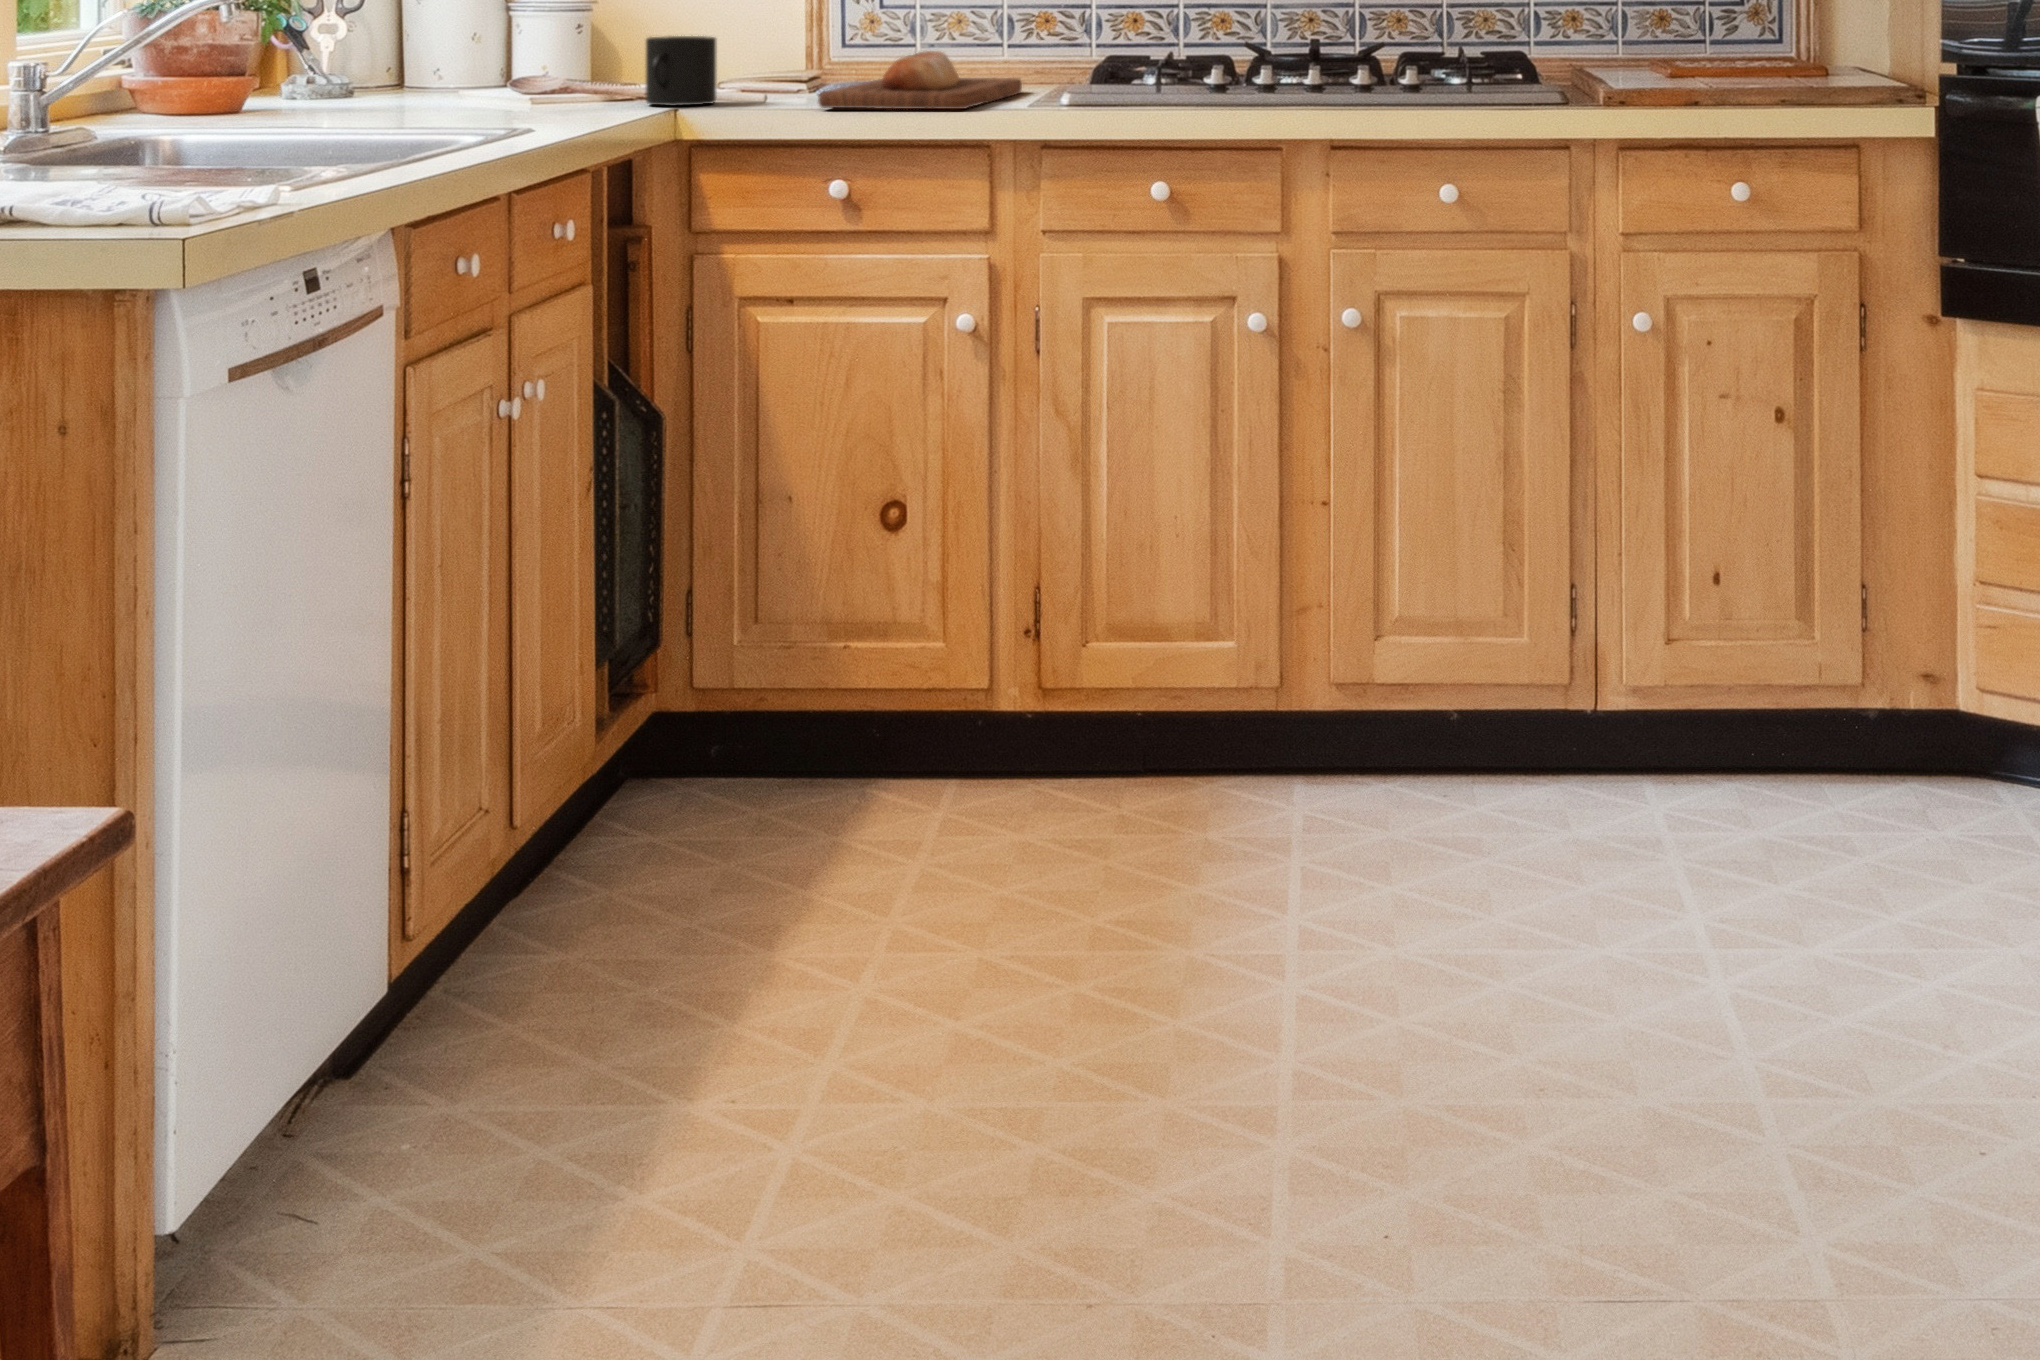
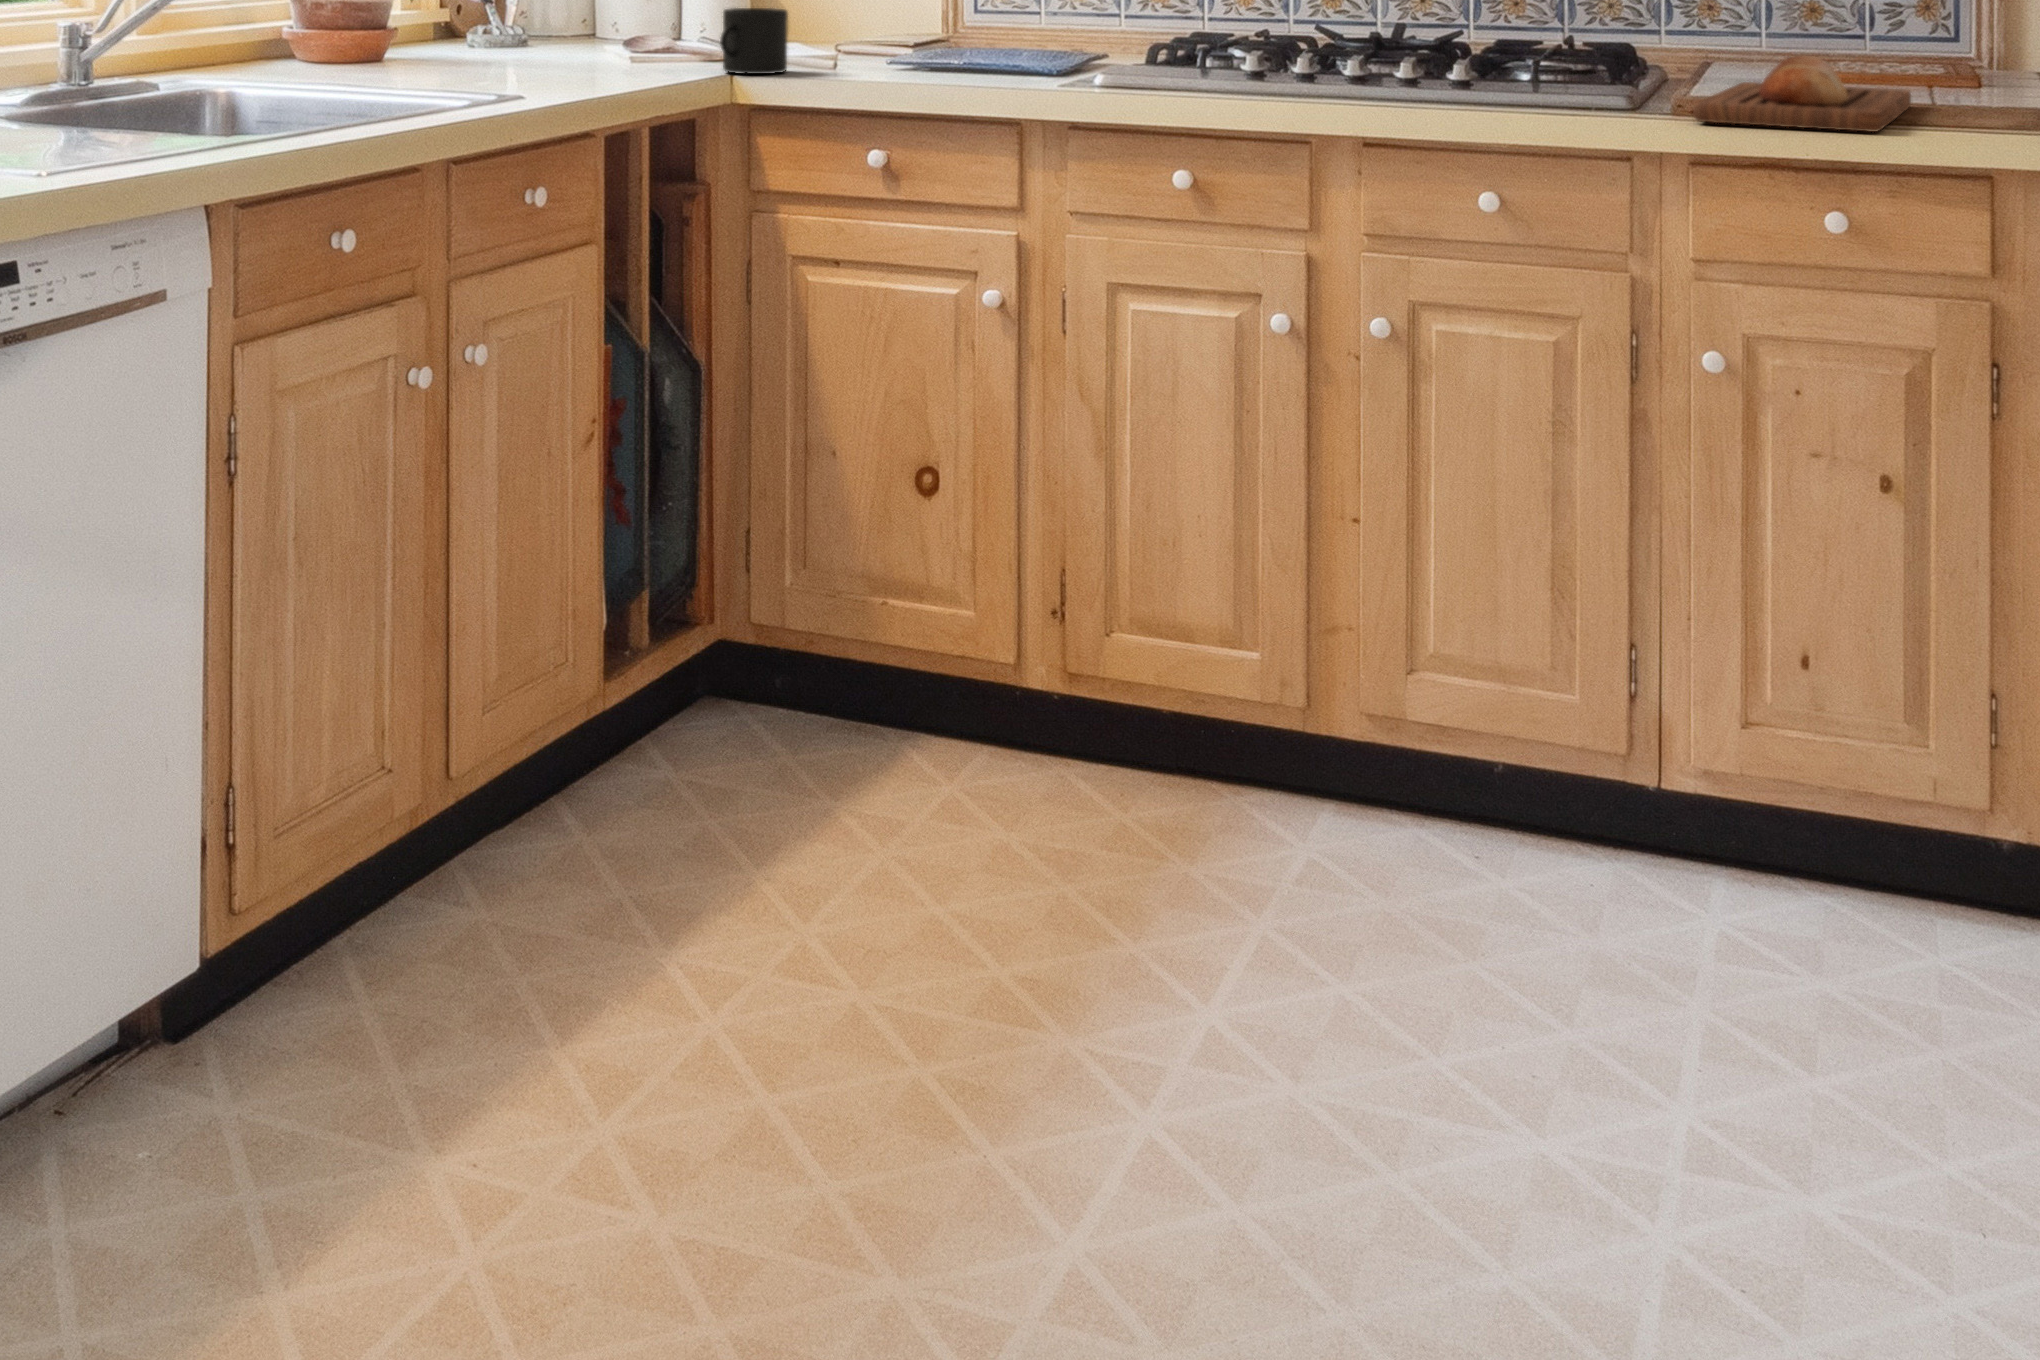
bread loaf: present [818,51,1022,109] -> present [1693,55,1911,132]

